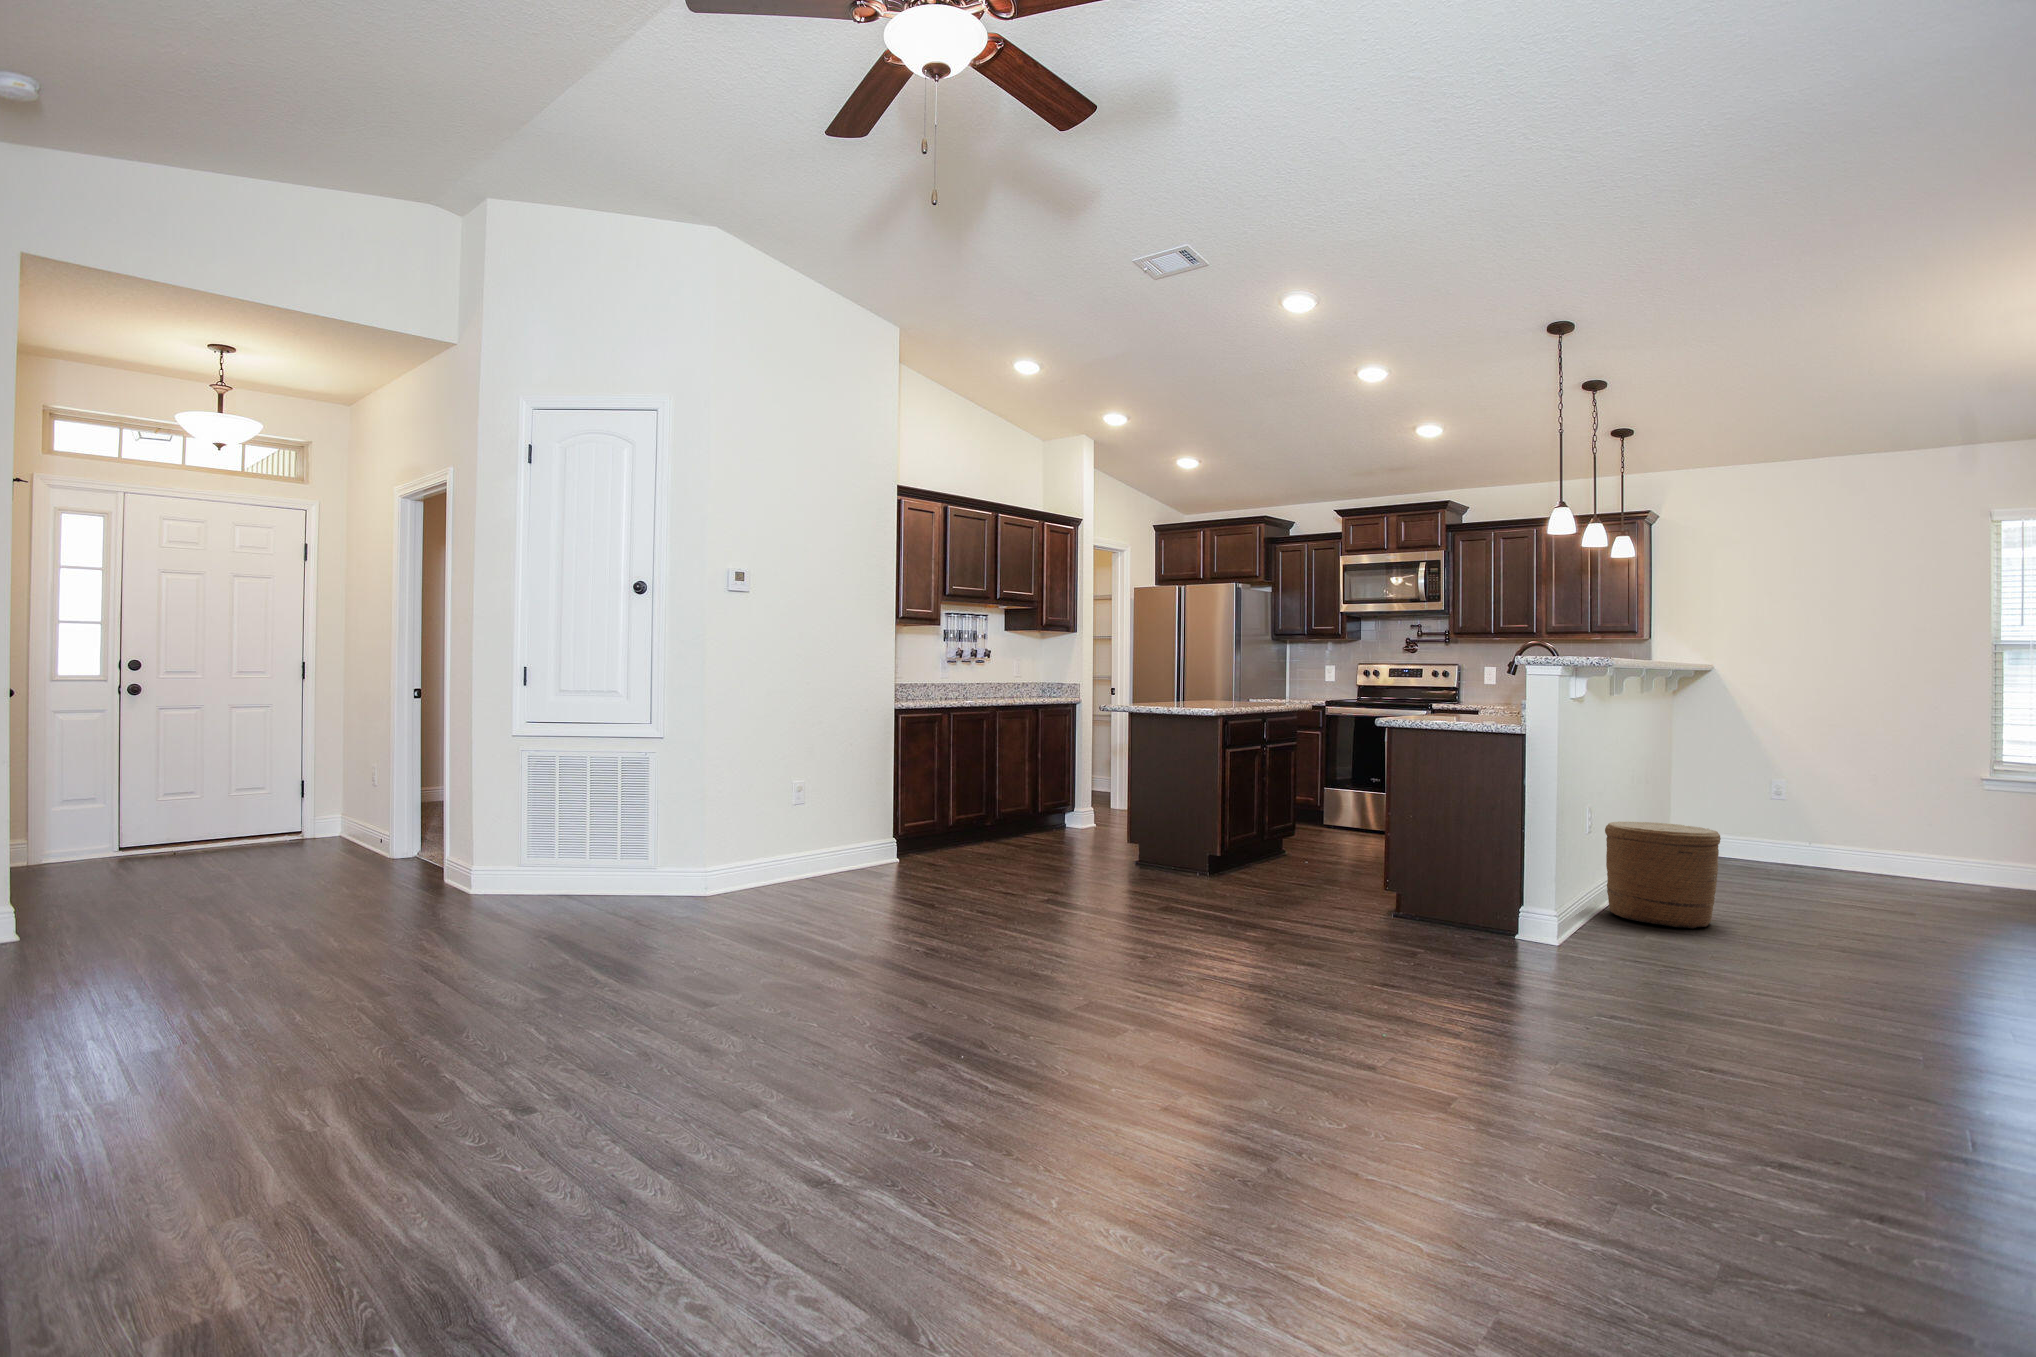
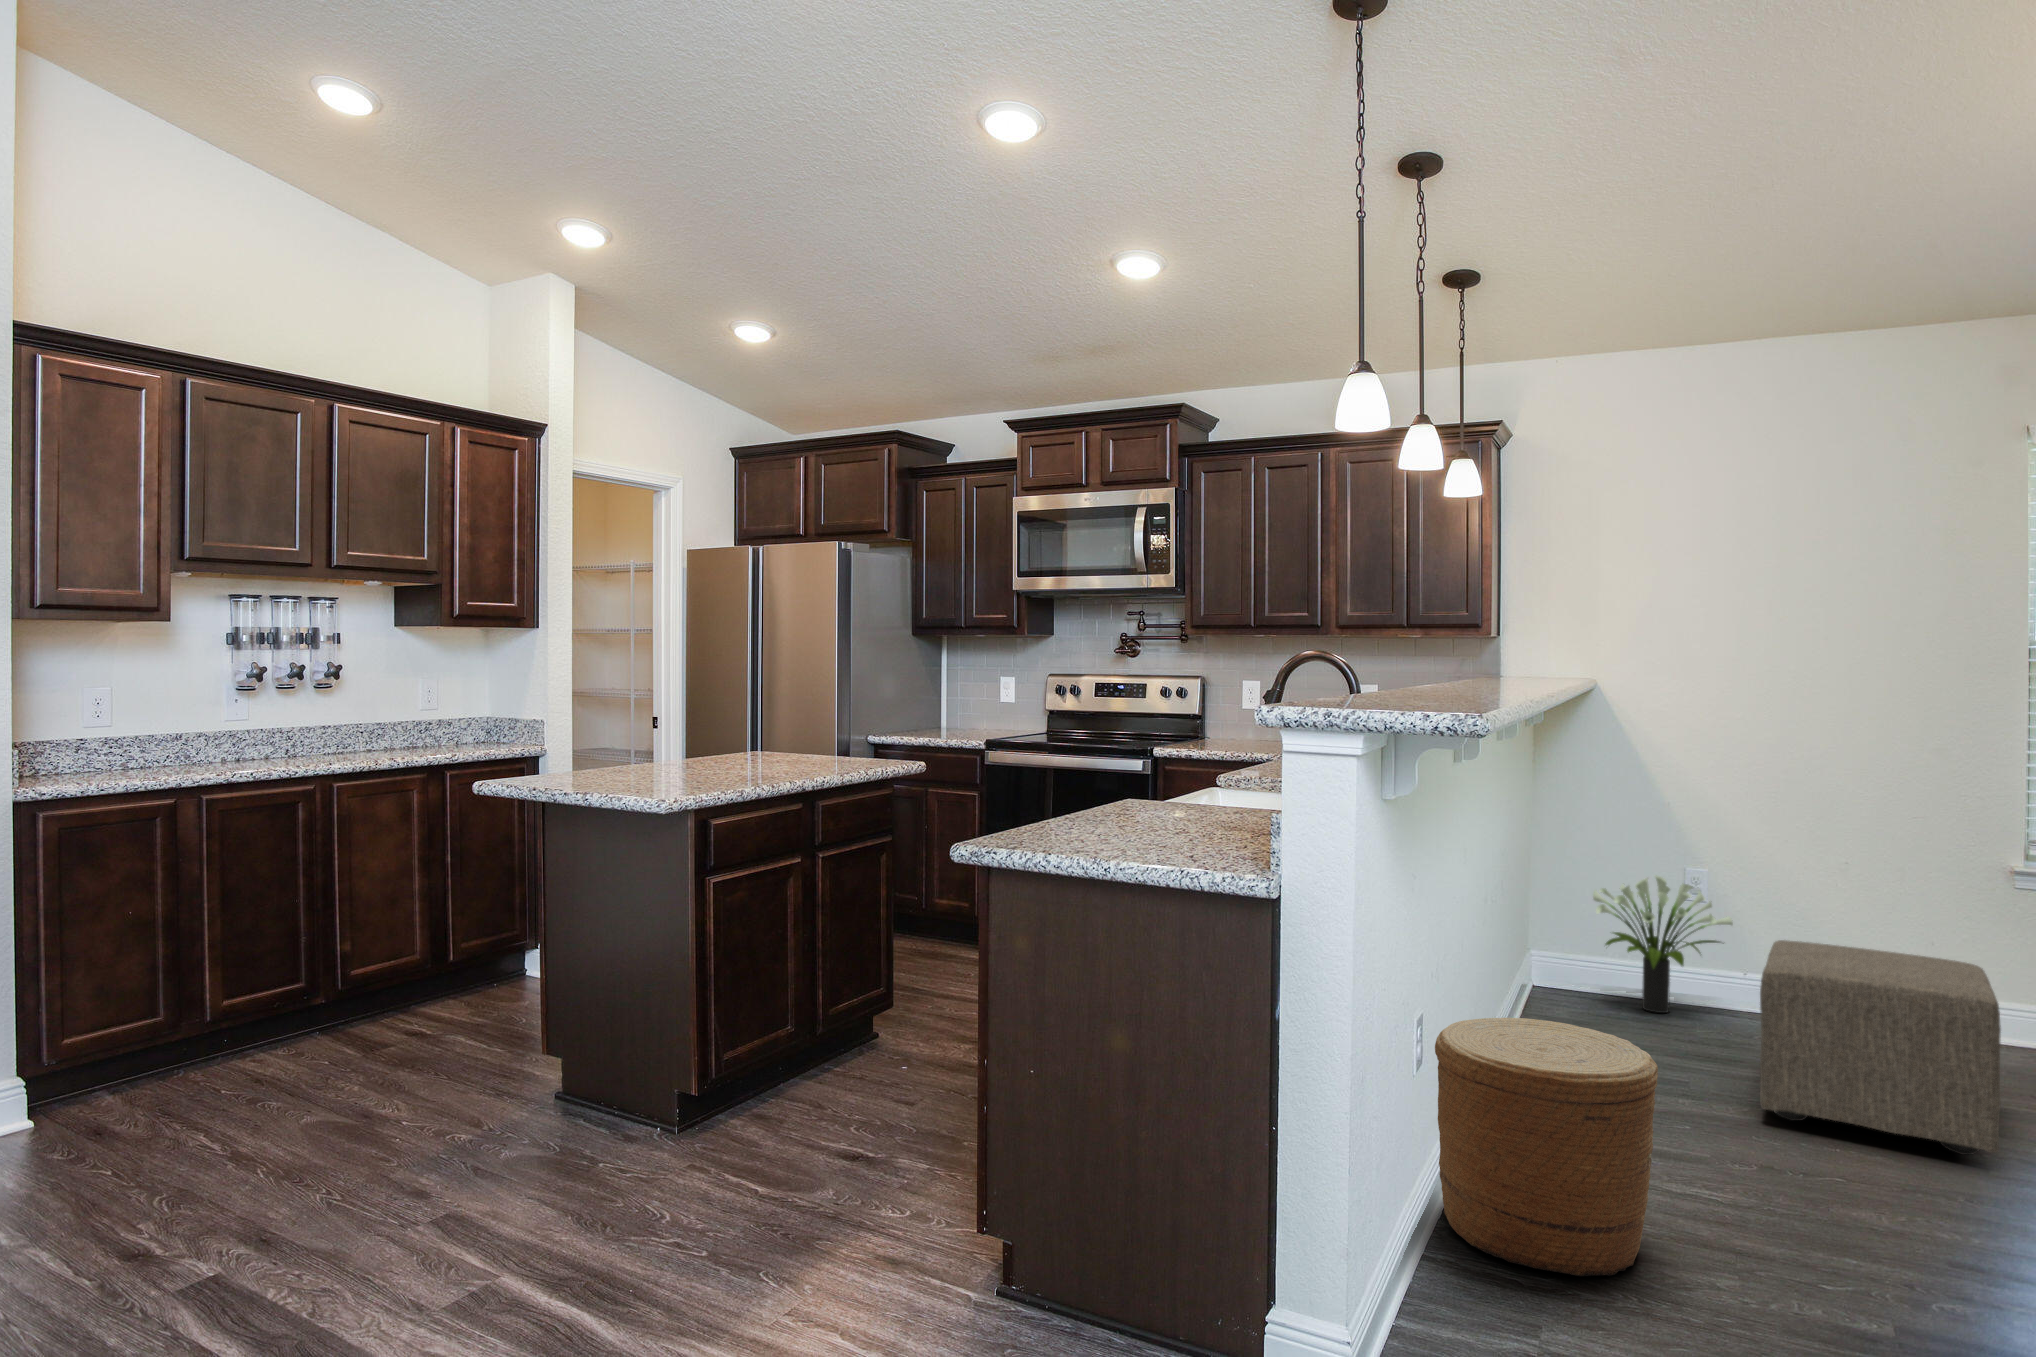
potted plant: none [1721,784,1814,868] -> present [1593,875,1733,1013]
ottoman: none [1804,811,1952,914] -> present [1760,940,2001,1155]

